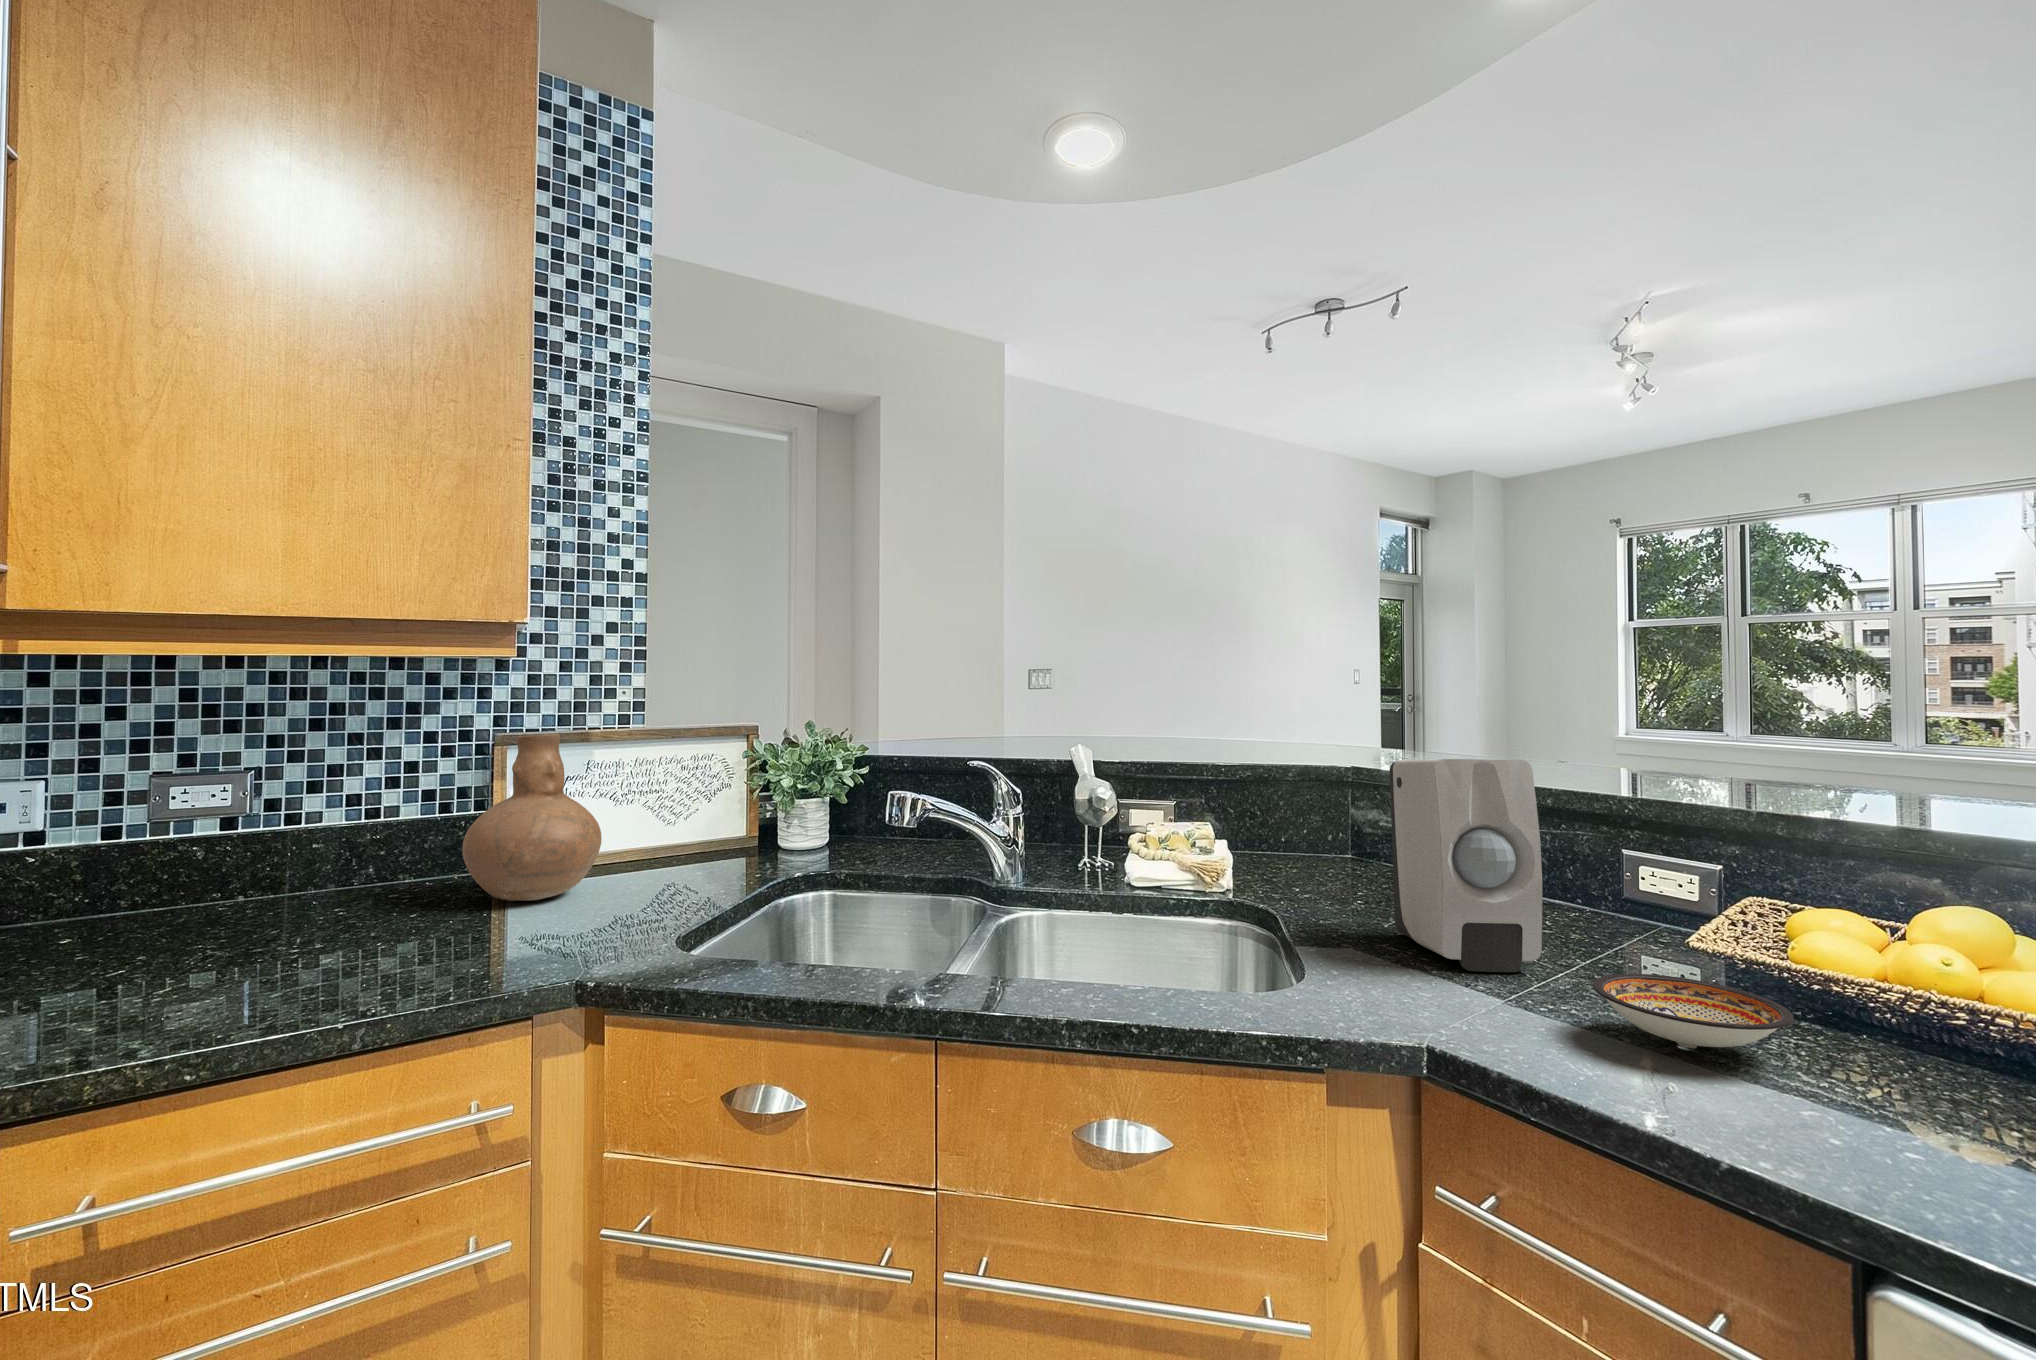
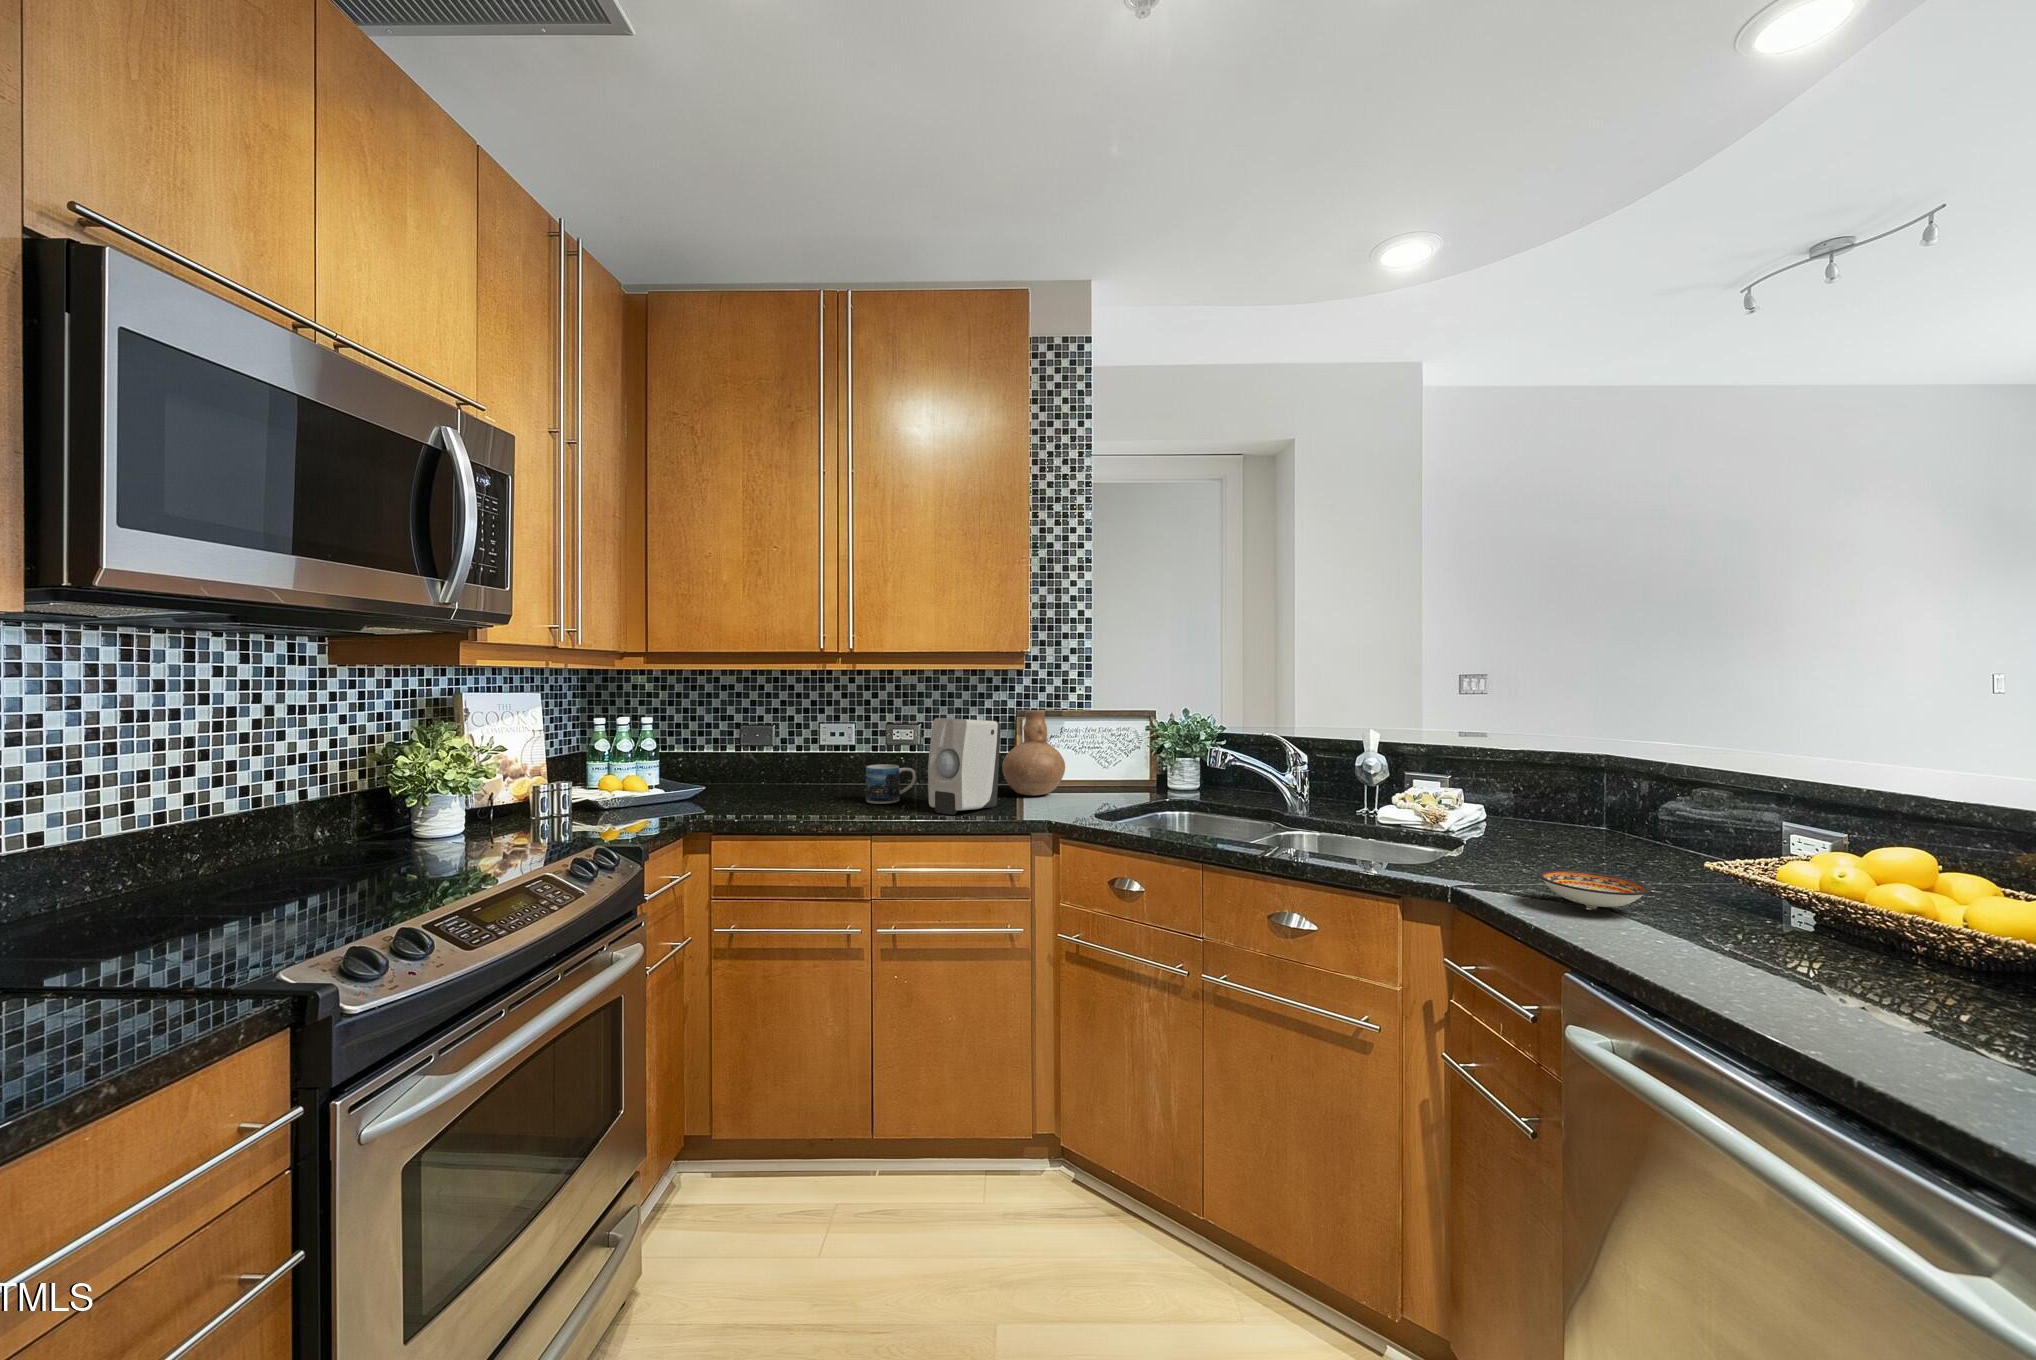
soap dispenser: present [1390,759,1542,972] -> present [928,718,1001,815]
mug: none [54,870,225,976] -> present [866,764,916,804]

